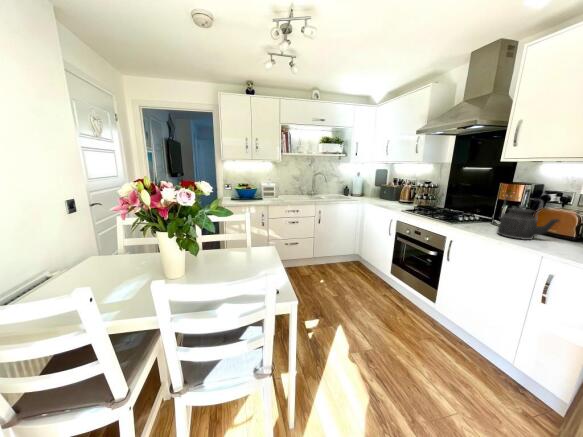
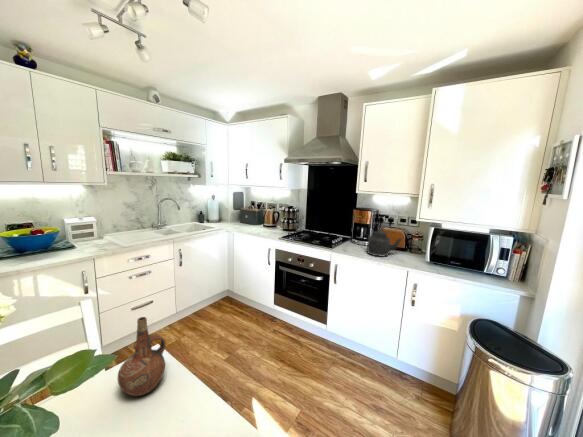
ceramic pitcher: none [242,218,264,257] -> present [118,317,166,396]

